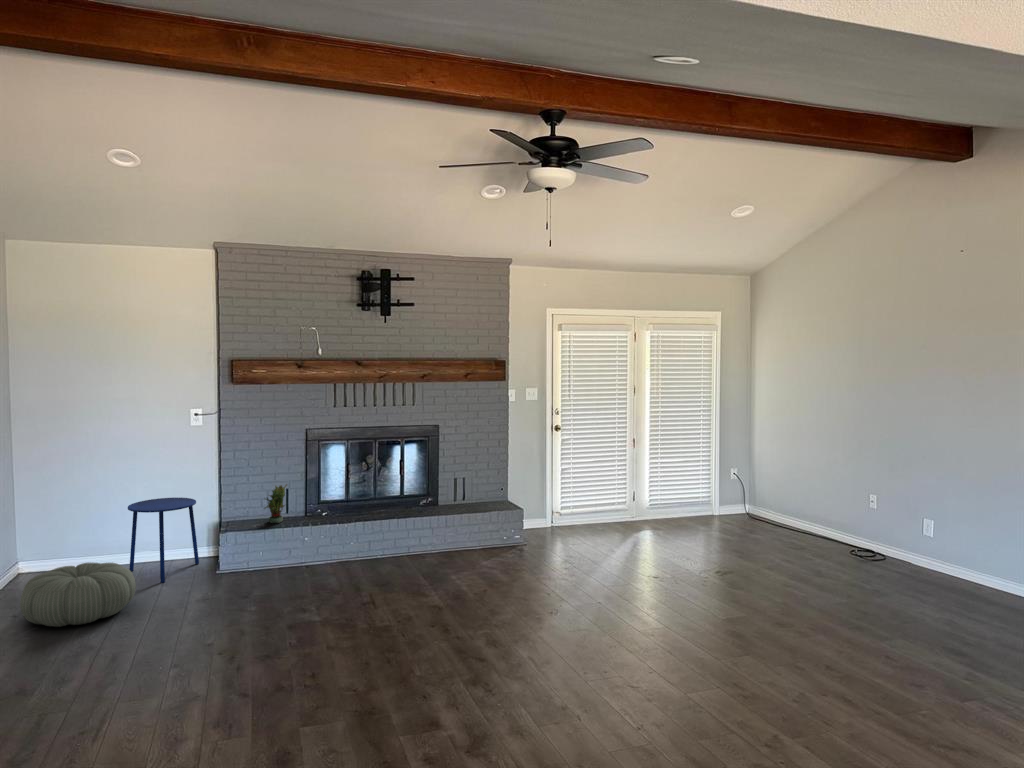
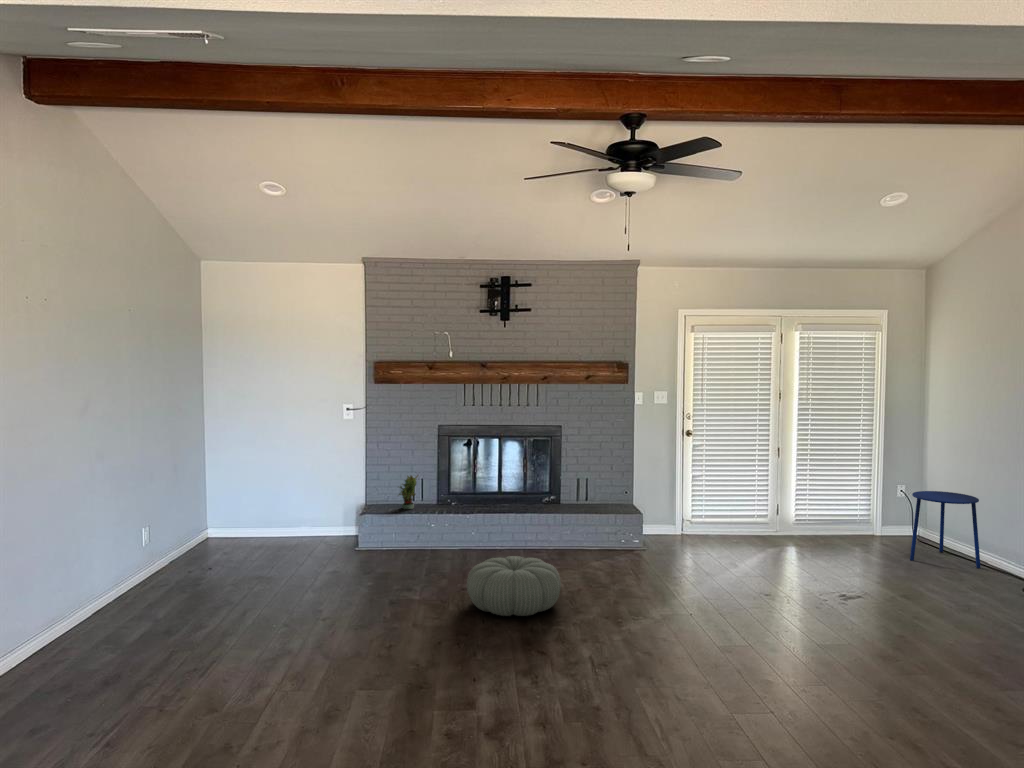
side table: present [128,498,199,583] -> present [910,491,981,568]
pouf: present [20,563,136,627] -> present [467,556,561,616]

